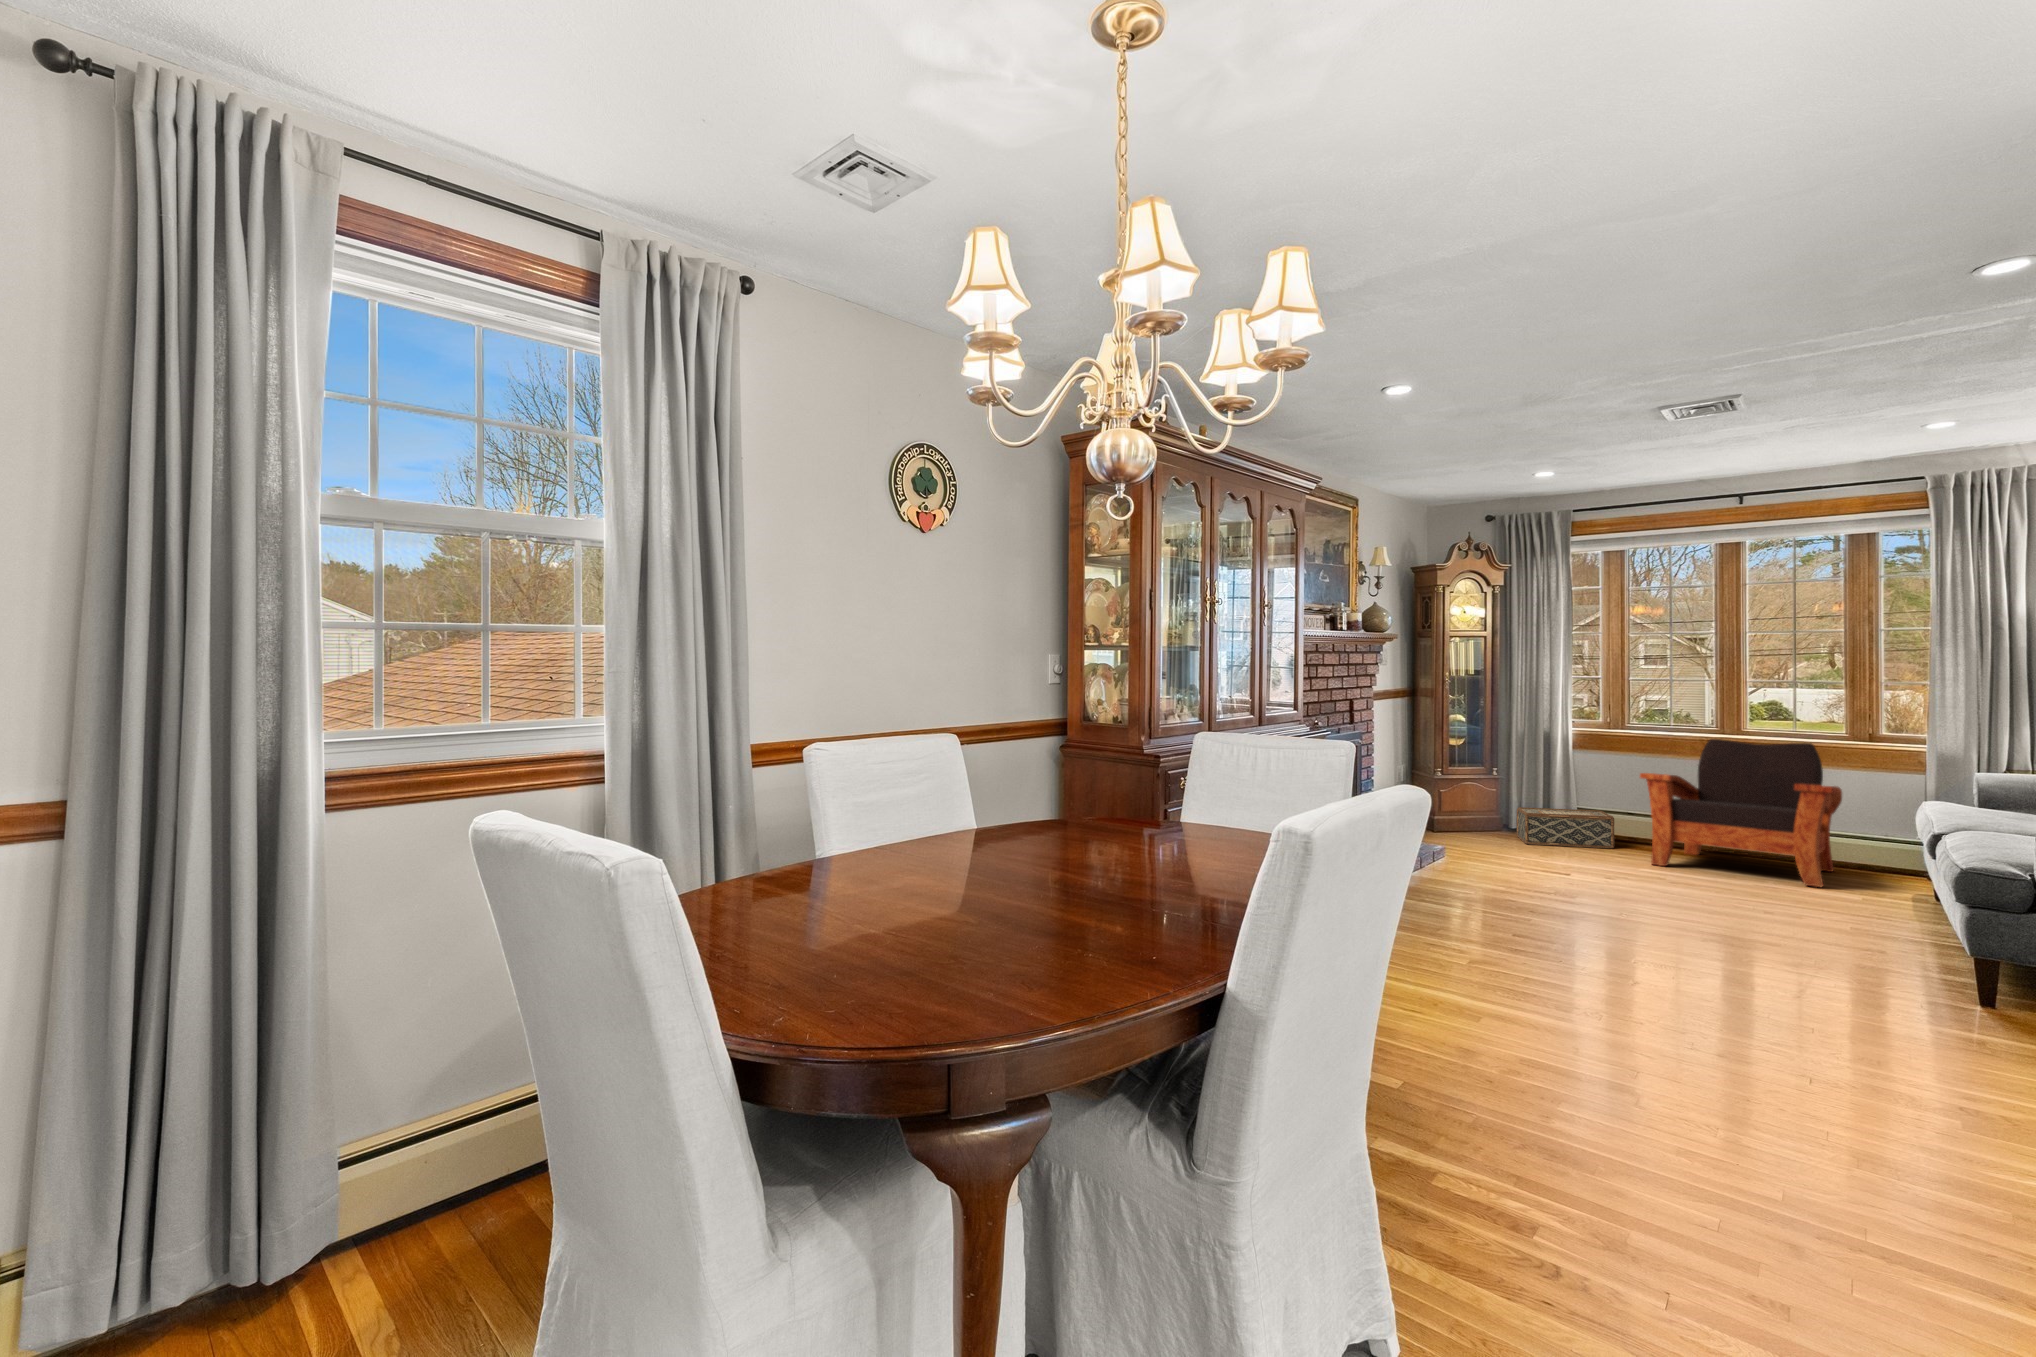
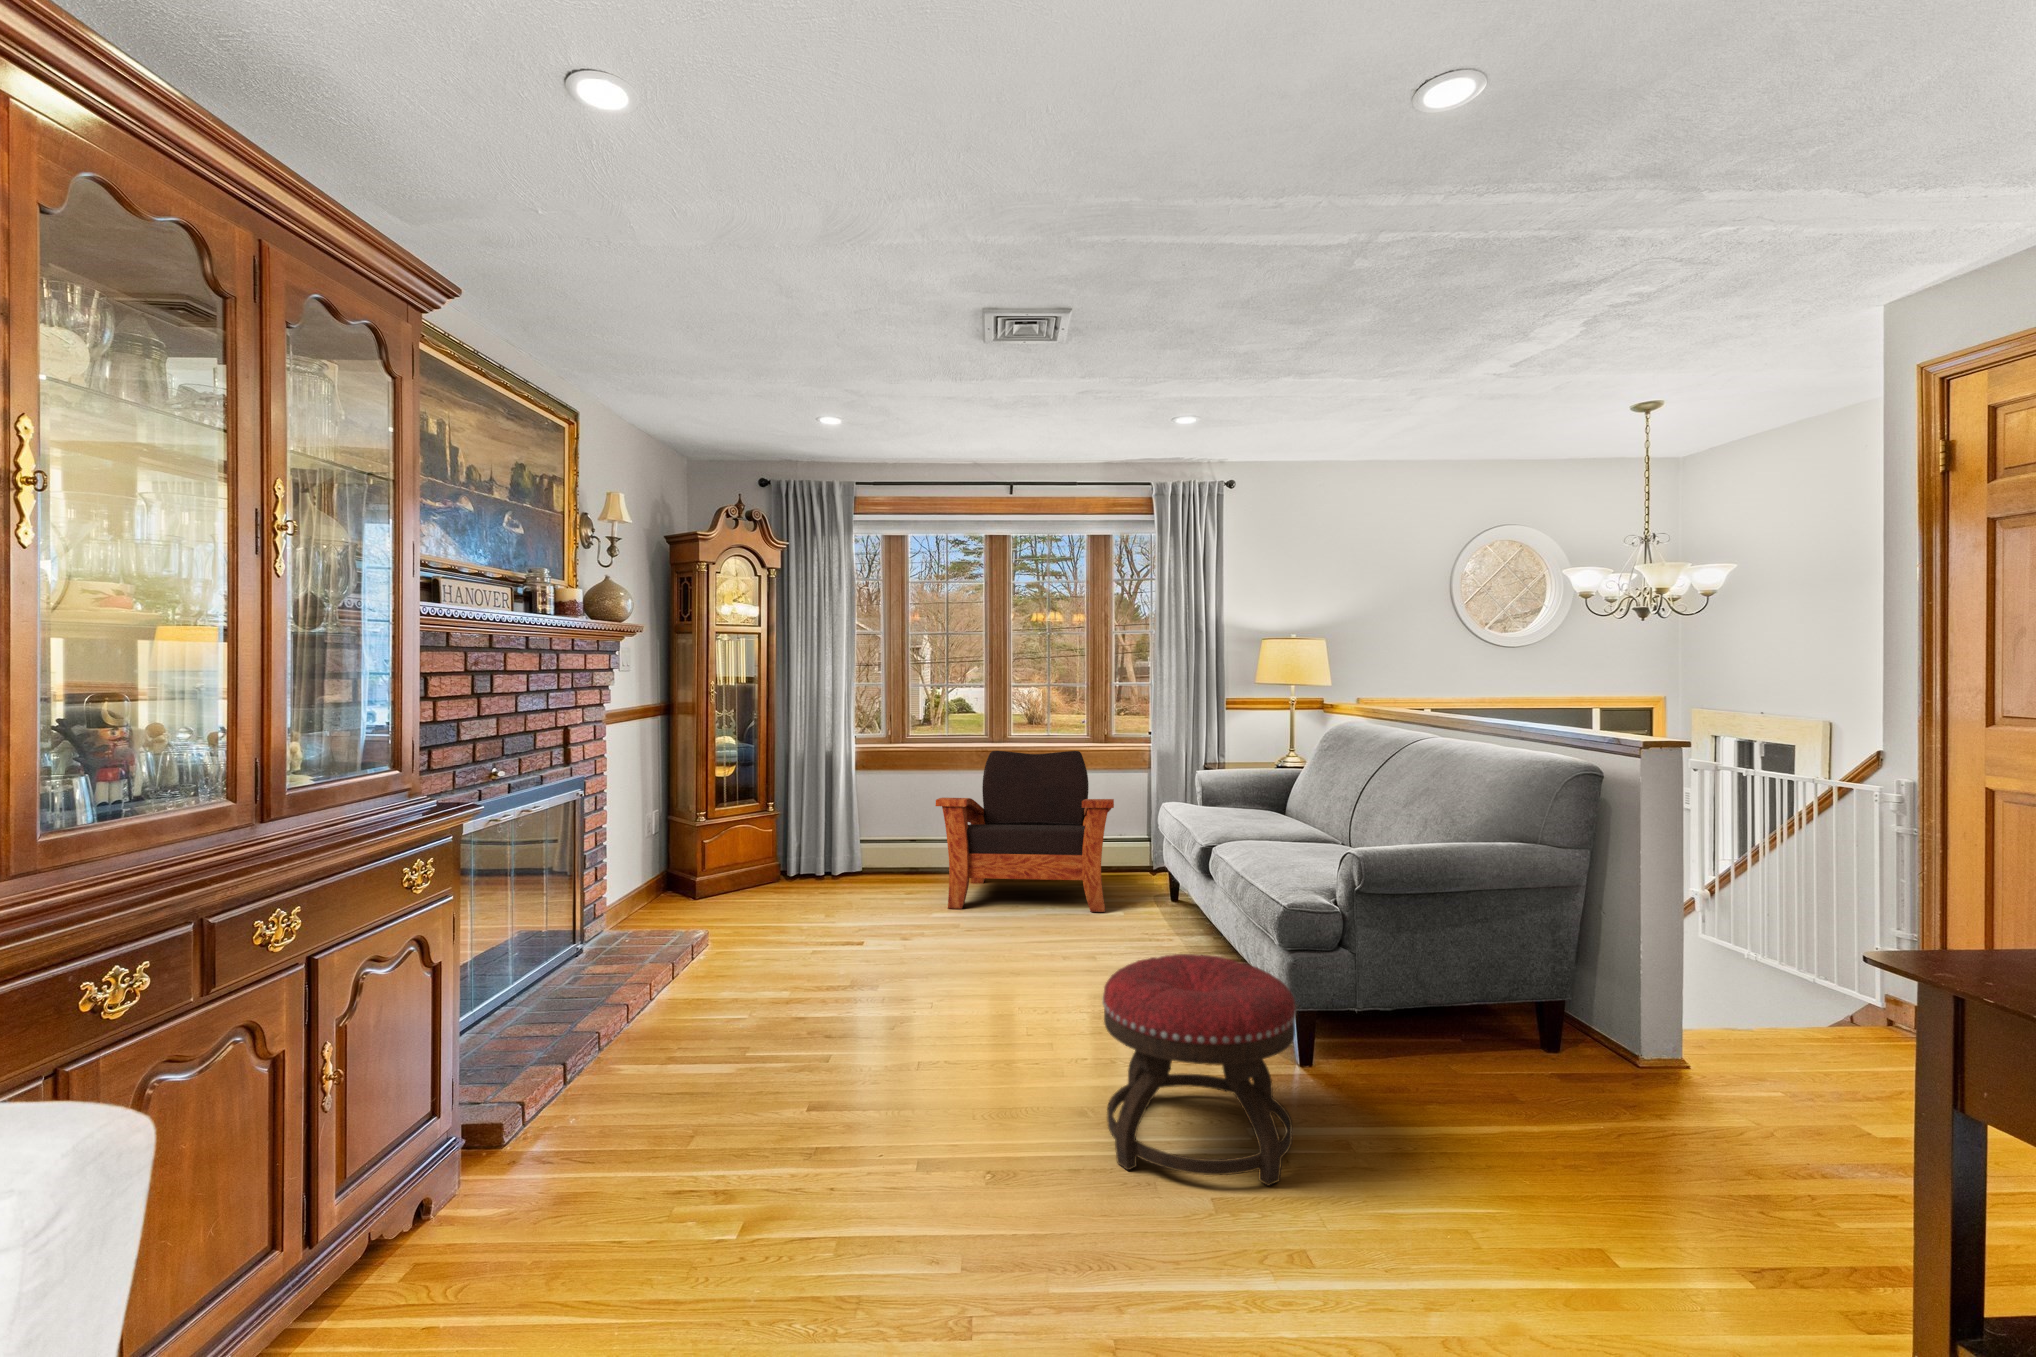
woven basket: present [1517,807,1614,848] -> none [798,842,904,899]
ottoman: none [1719,870,1892,1020] -> present [1103,954,1296,1186]

